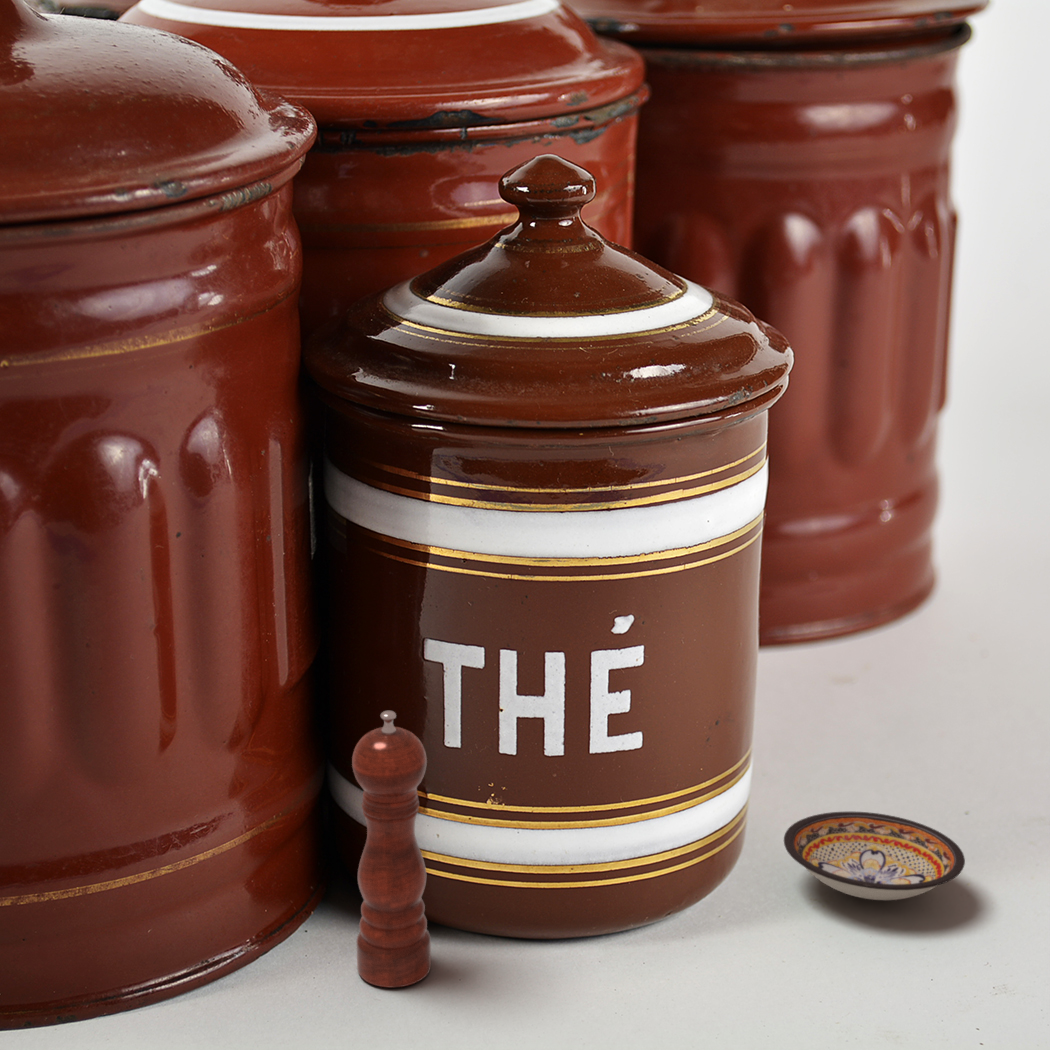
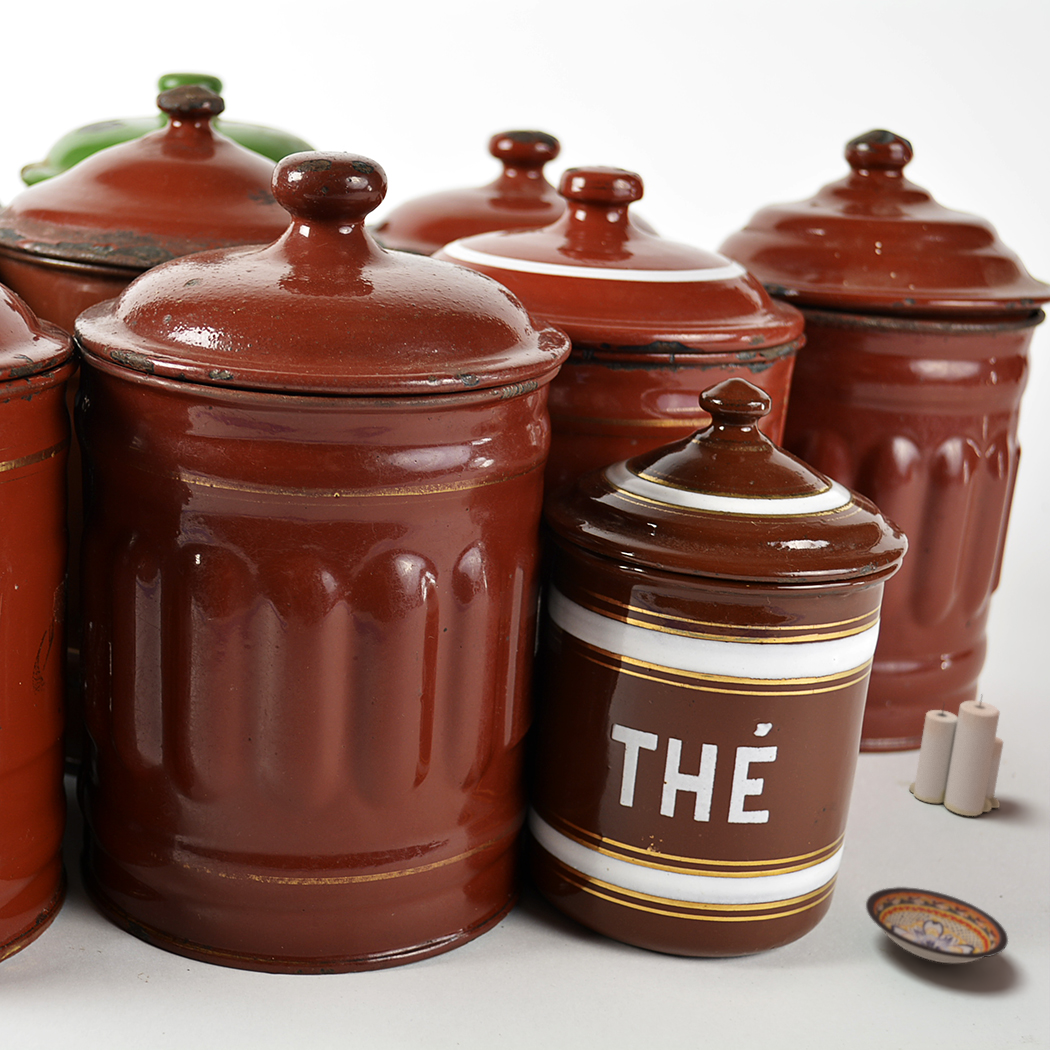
candle: none [841,552,958,714] -> present [909,701,1003,816]
pepper mill: present [352,711,431,987] -> none [538,774,606,982]

